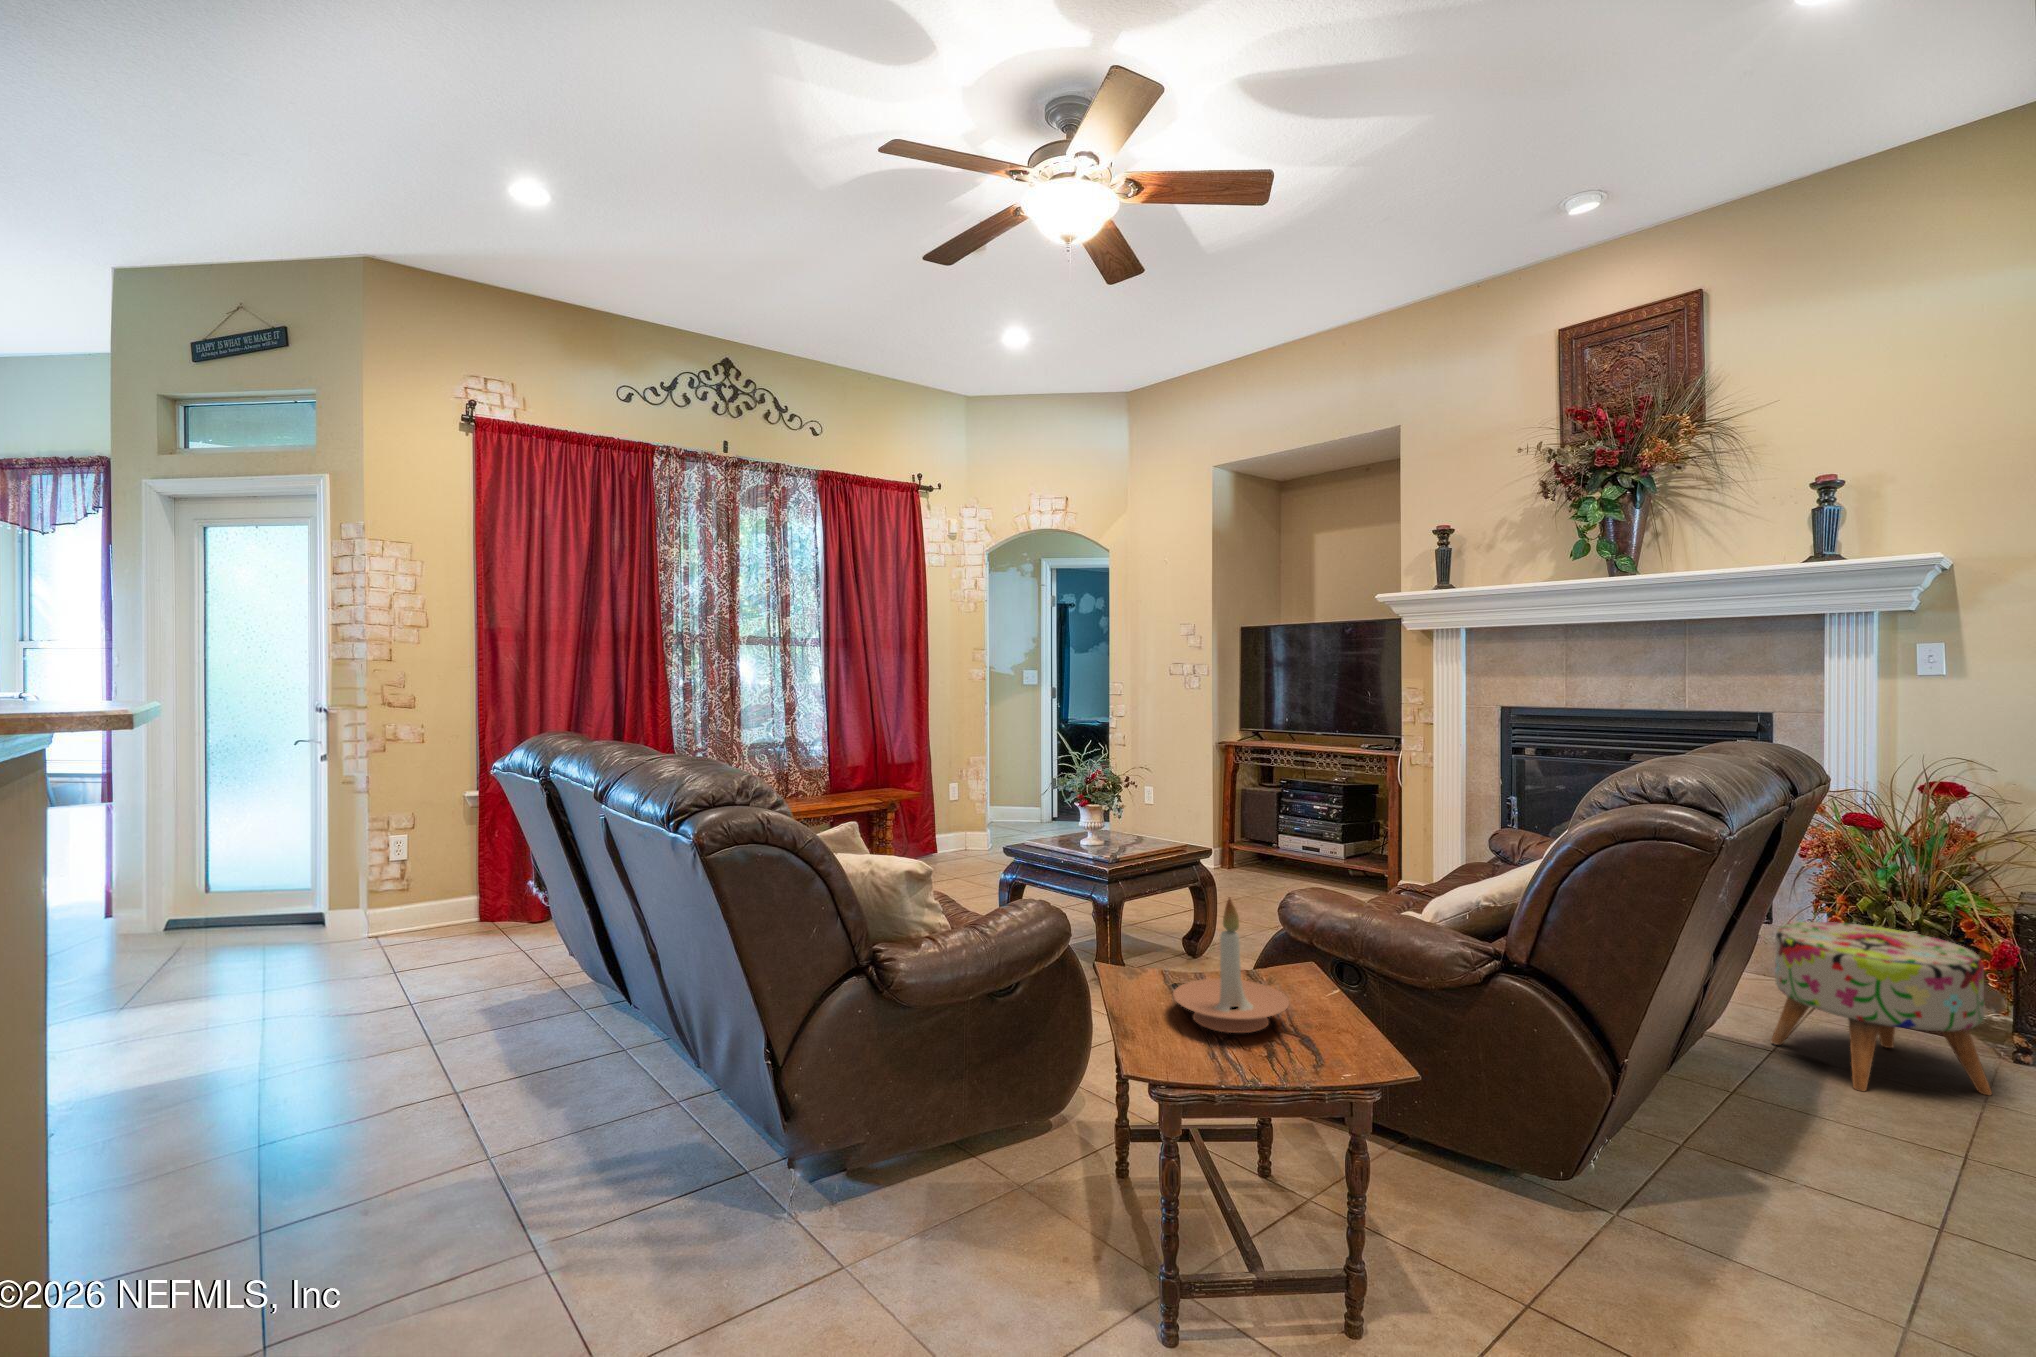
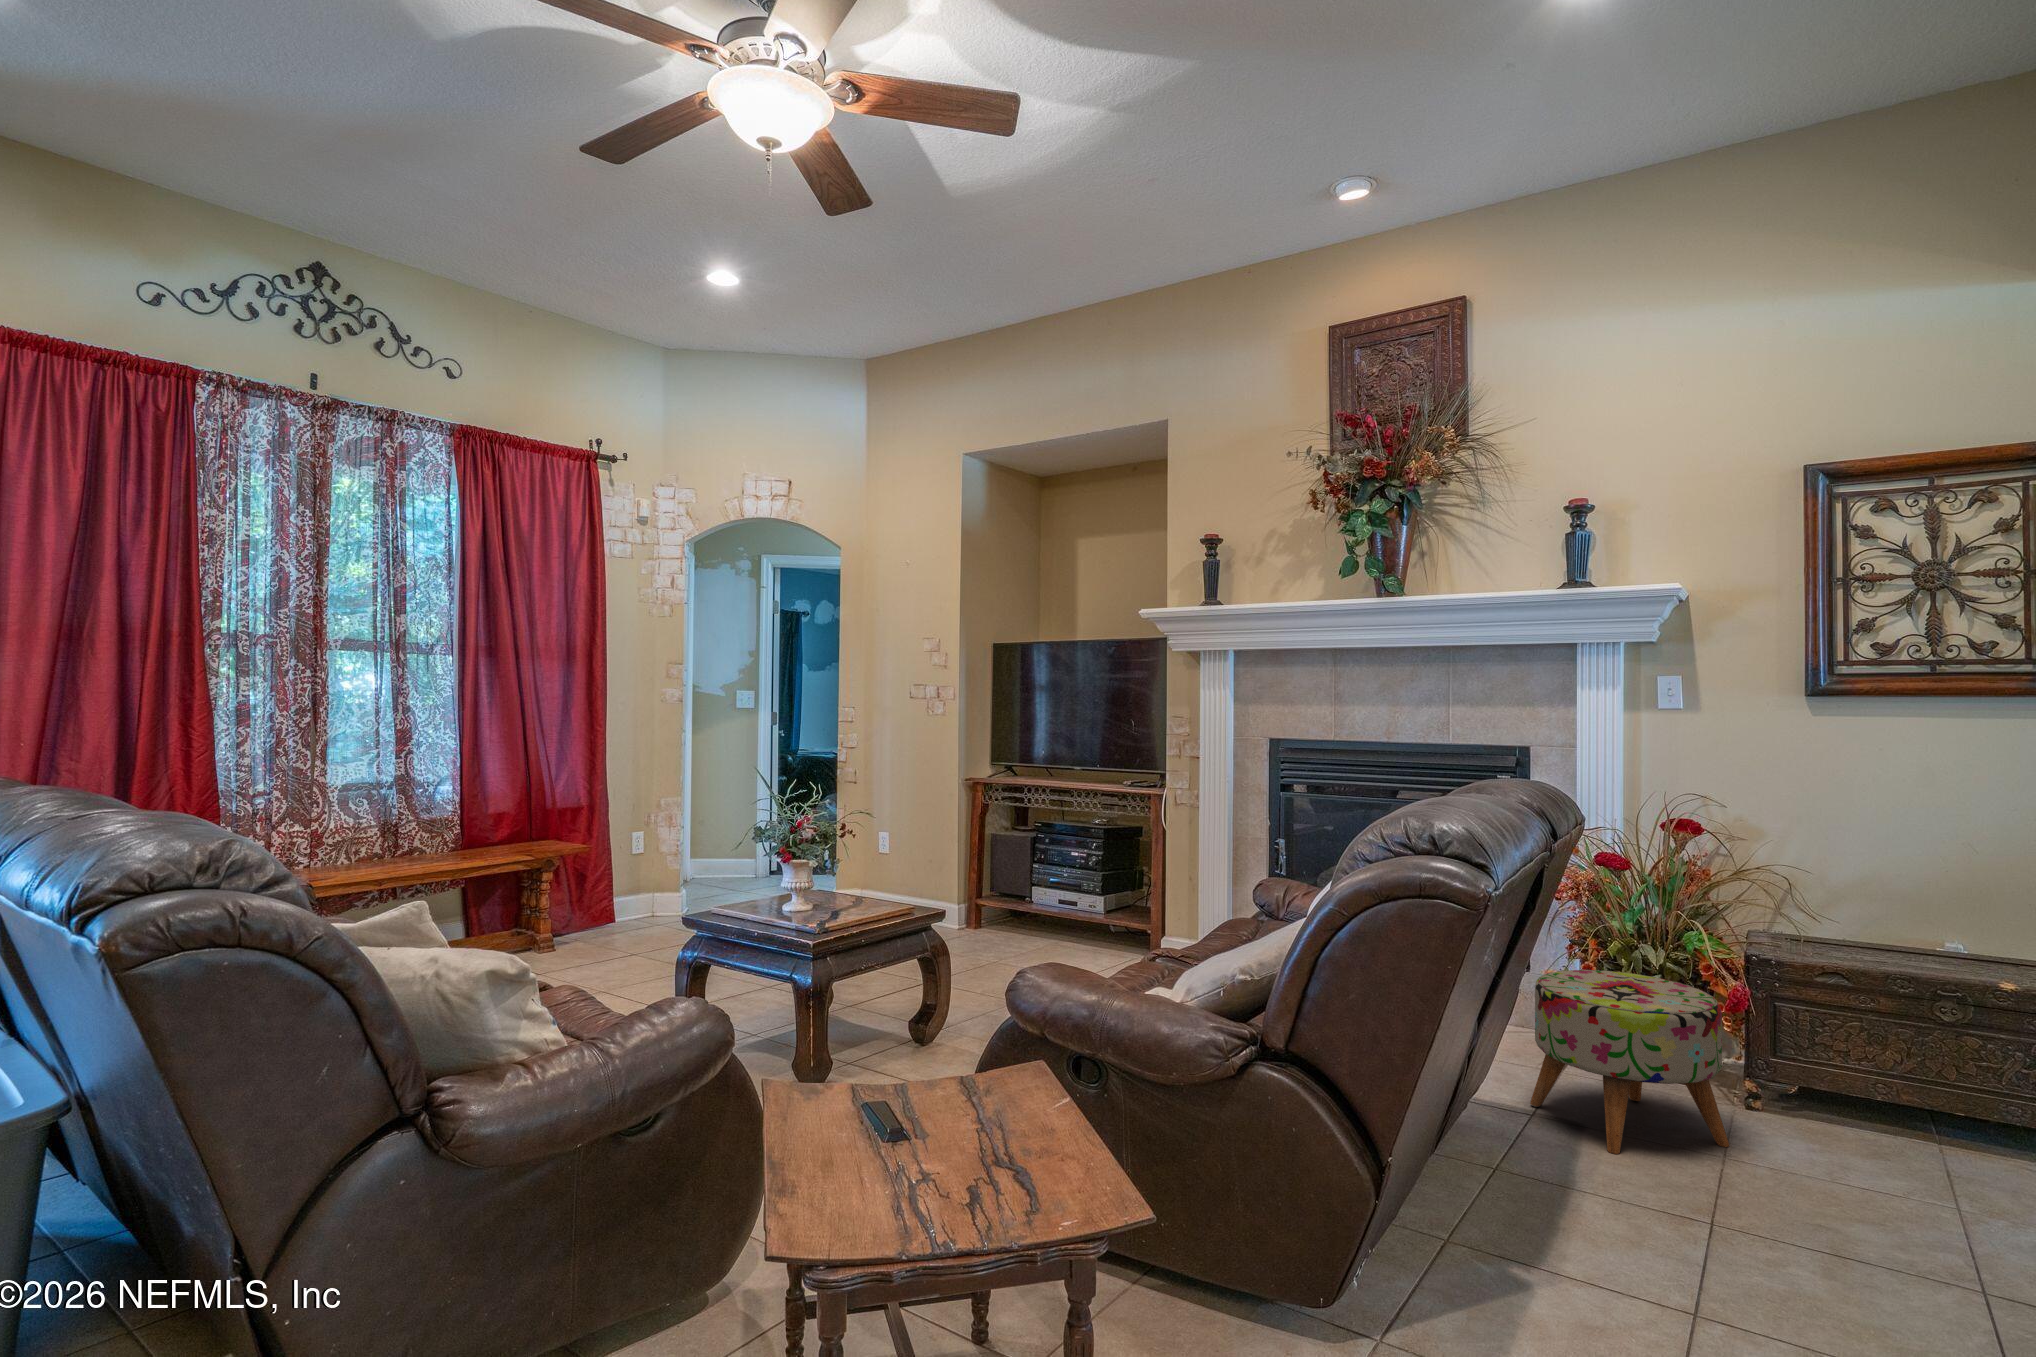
candle holder: present [1173,898,1289,1033] -> none [851,990,1002,1176]

